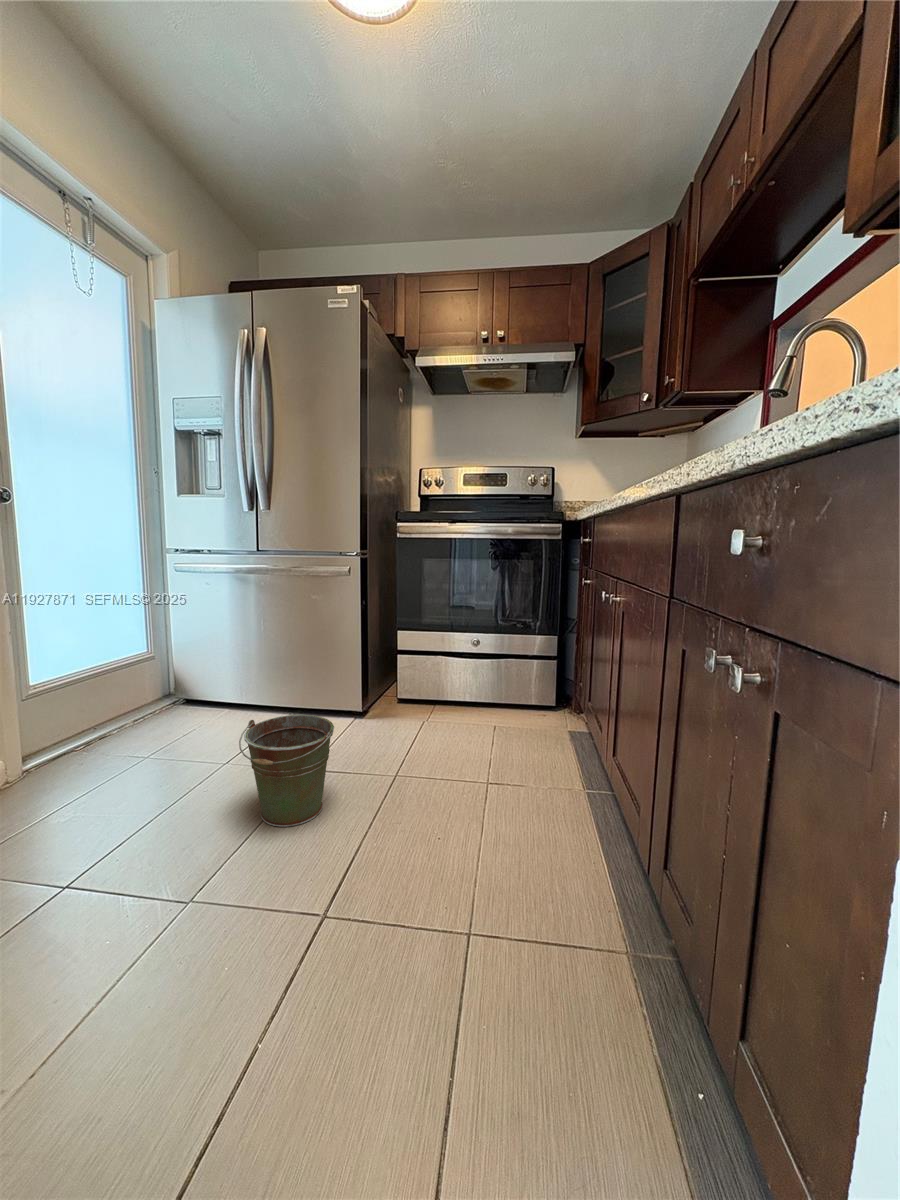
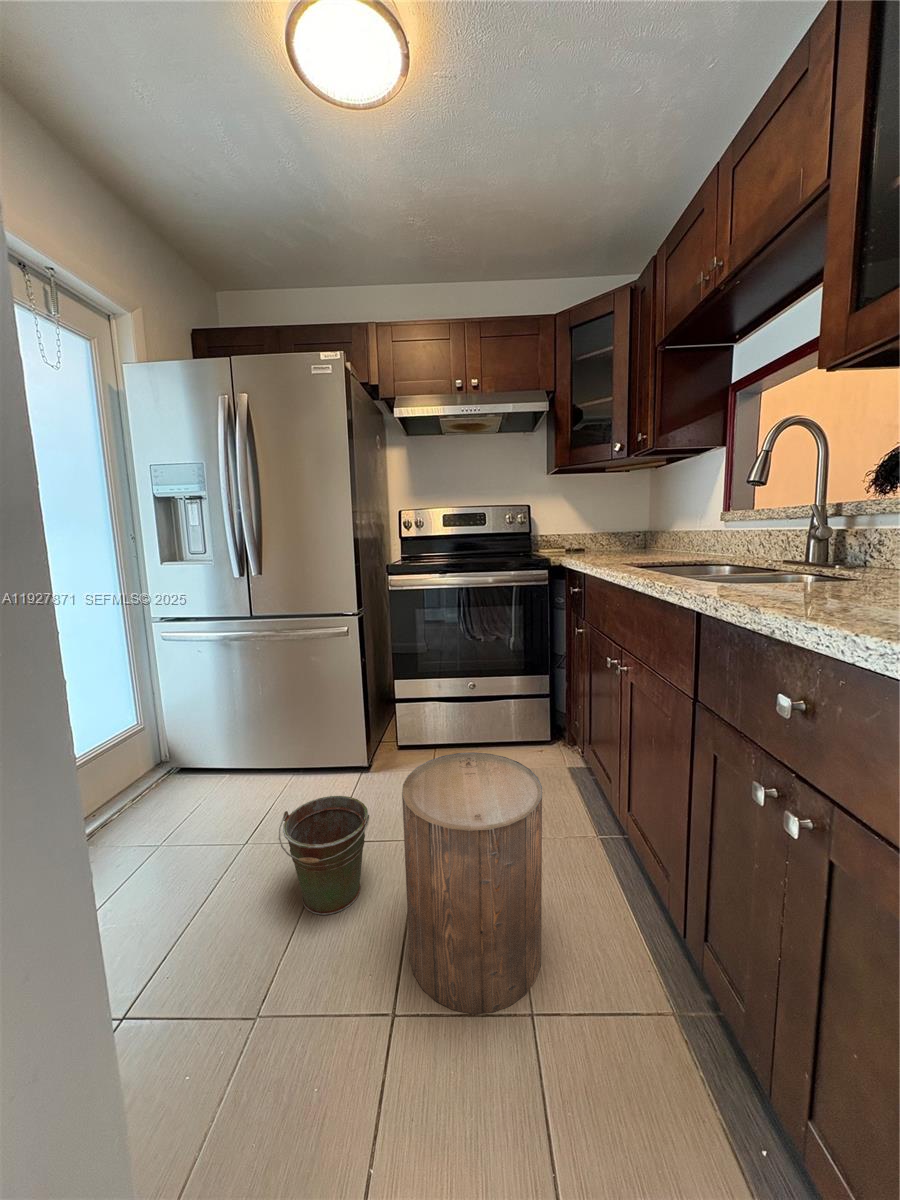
stool: none [351,667,501,926] -> present [402,753,542,1014]

